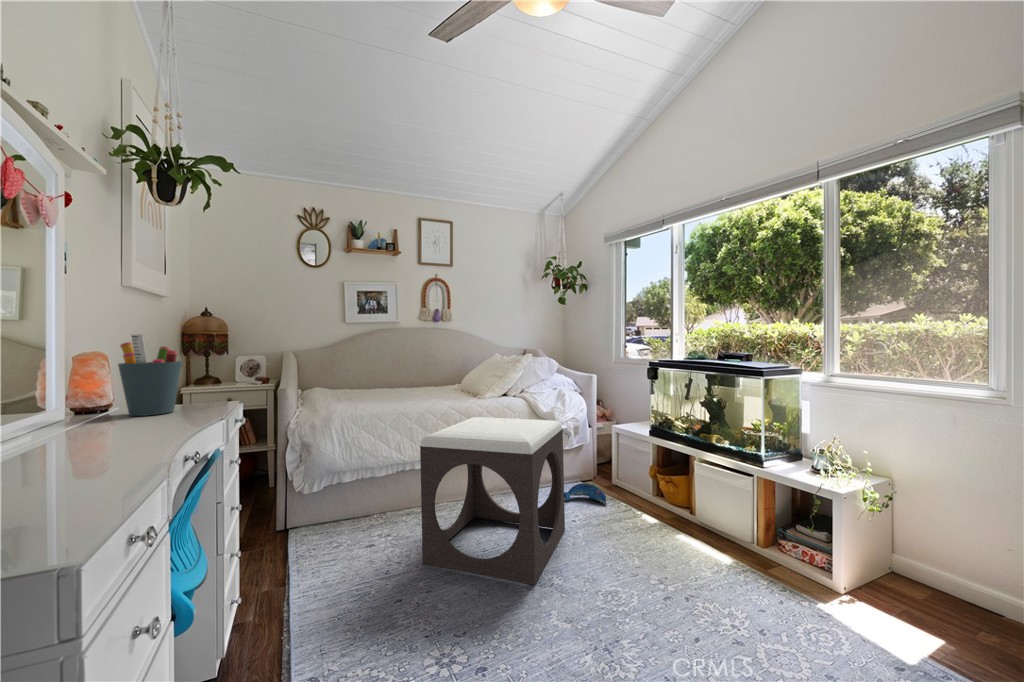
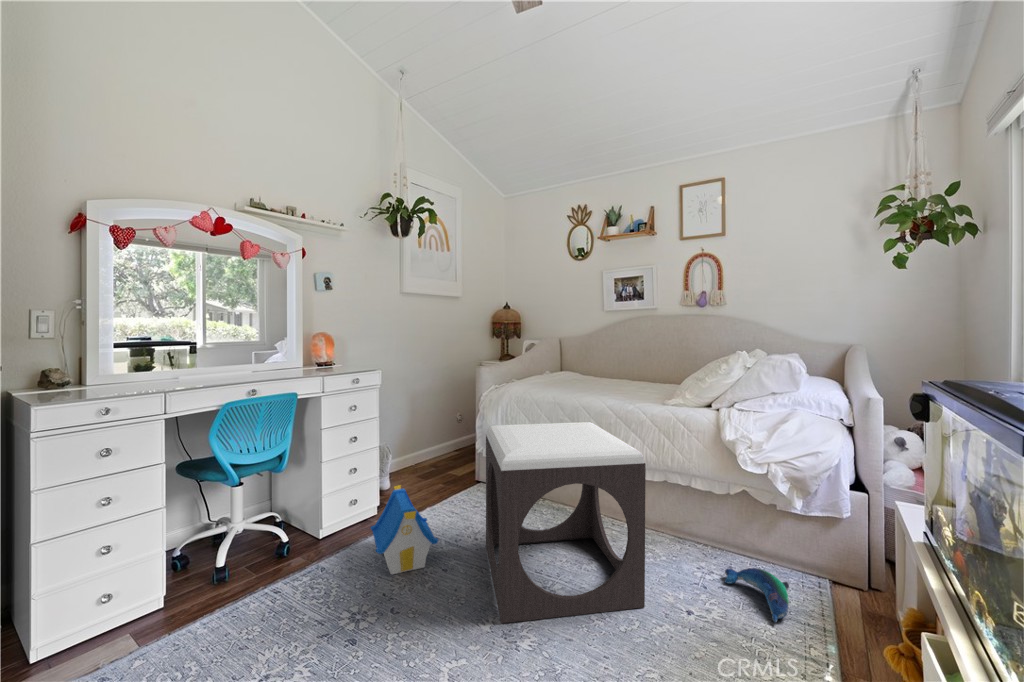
pen holder: present [118,334,182,416] -> none [314,327,346,373]
toy house: none [322,539,421,631] -> present [371,485,438,575]

